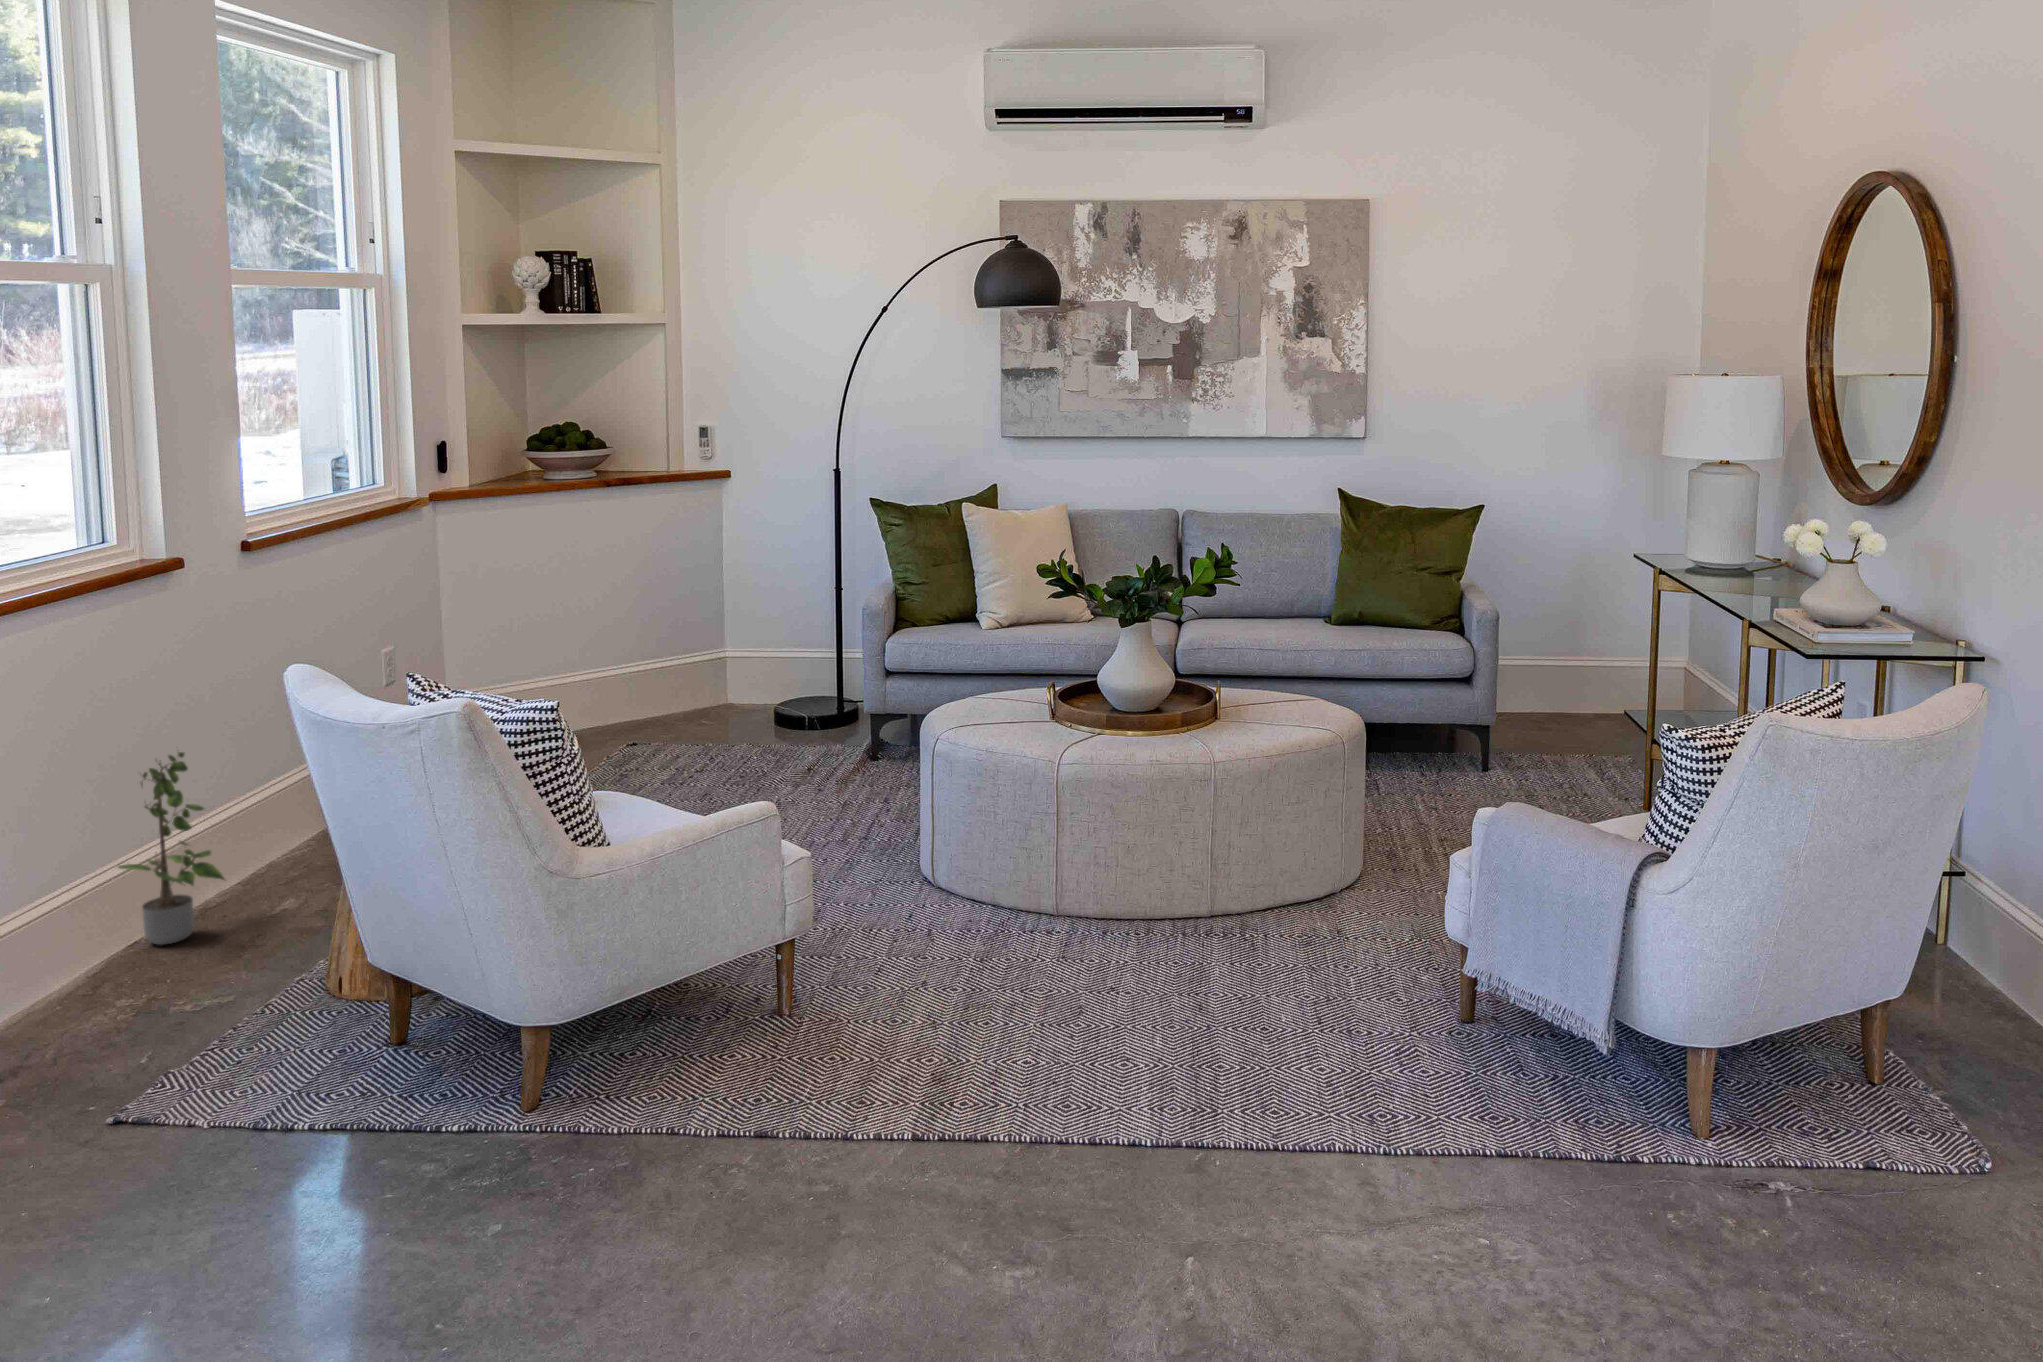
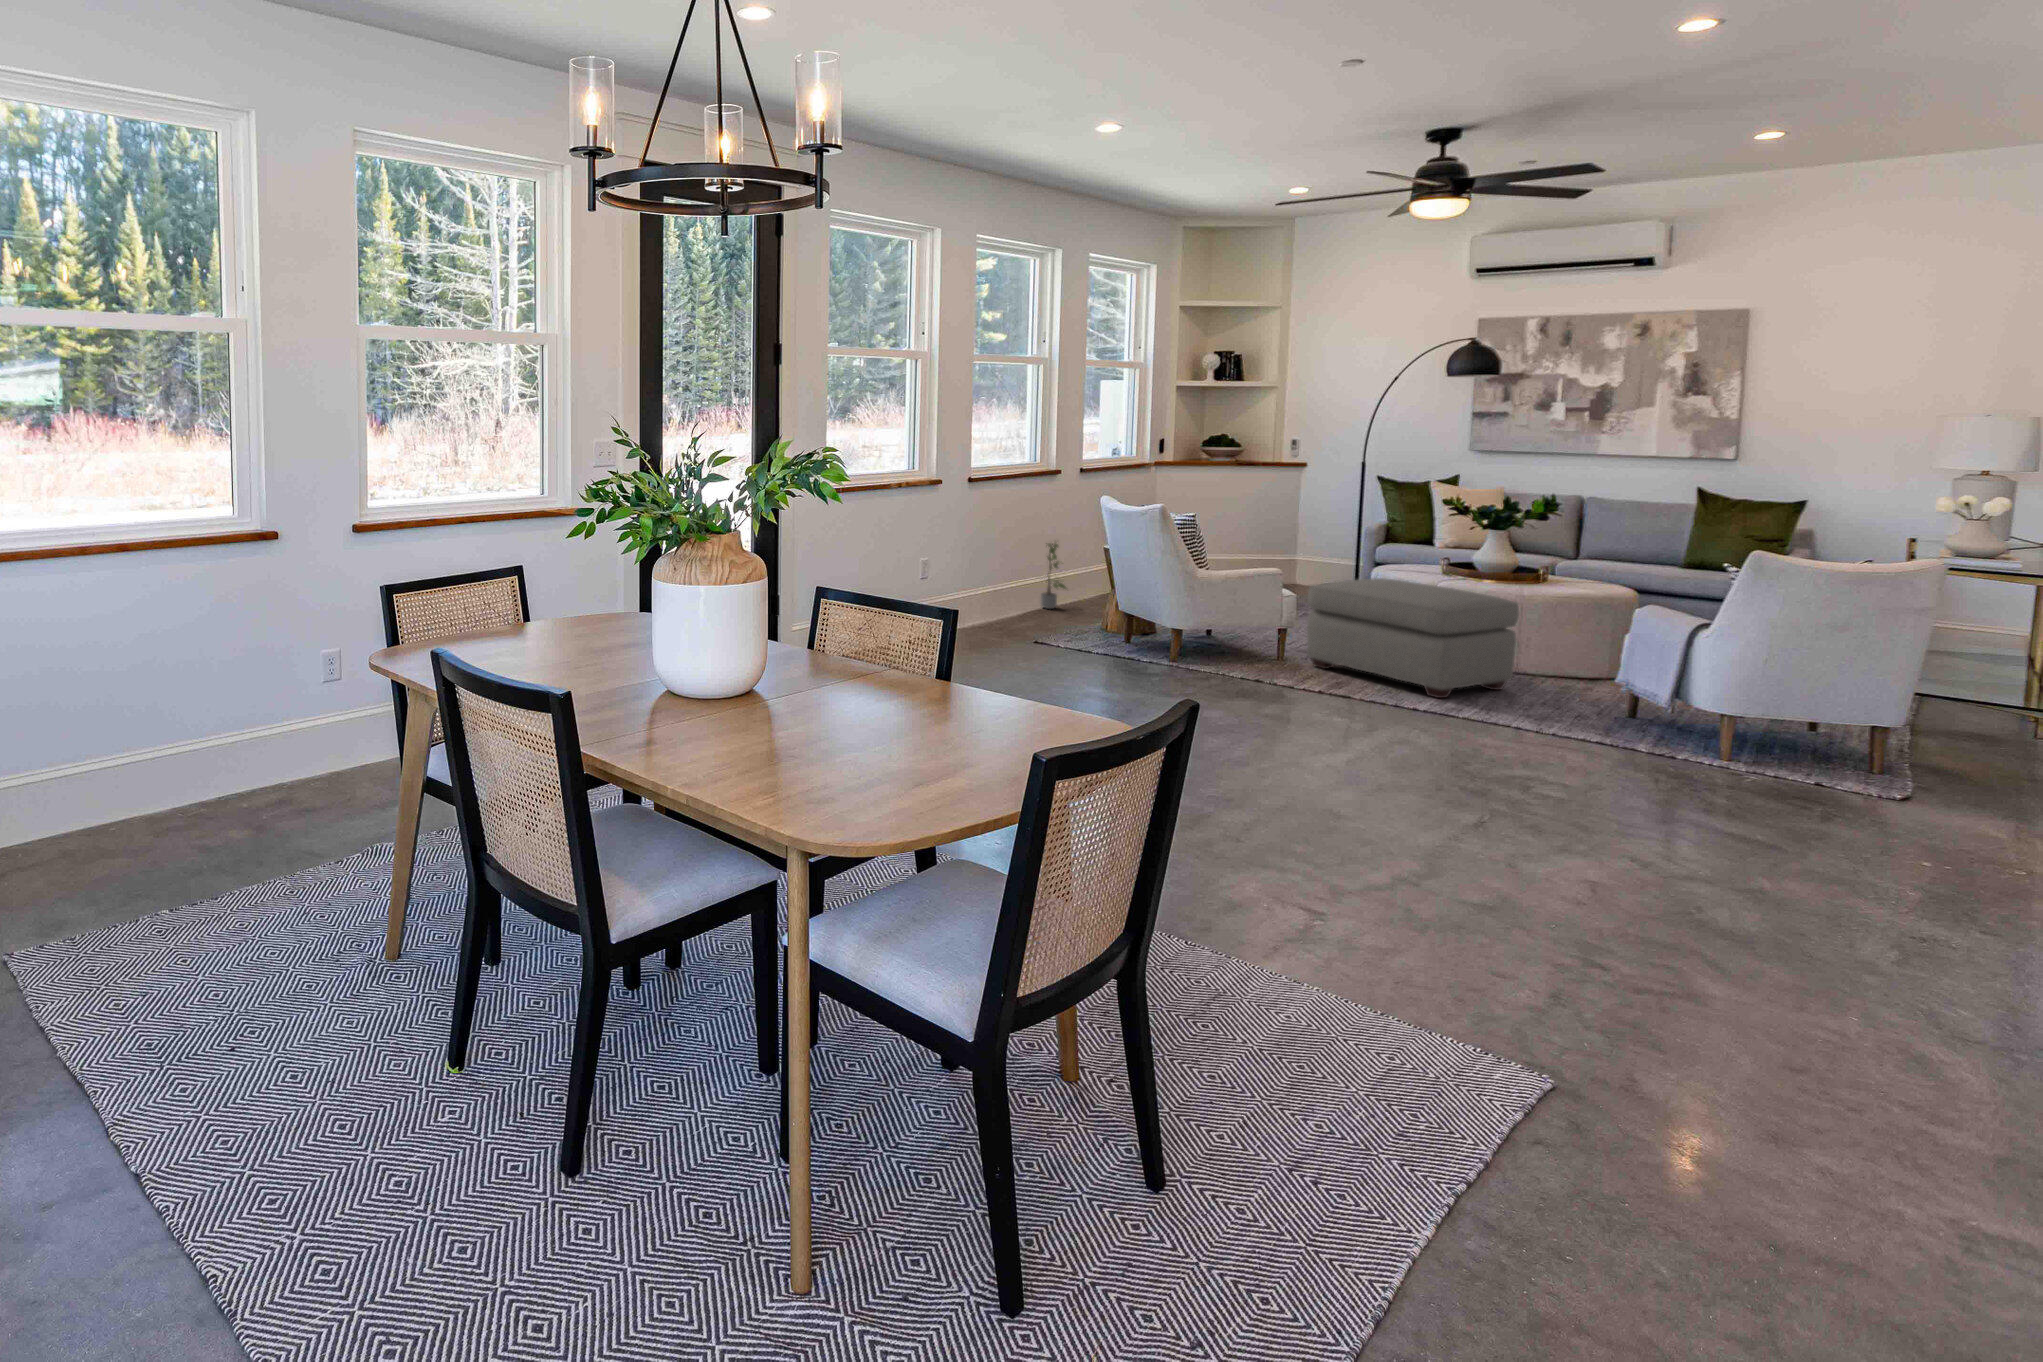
ottoman: none [847,771,1263,1085] -> present [1307,578,1519,698]

